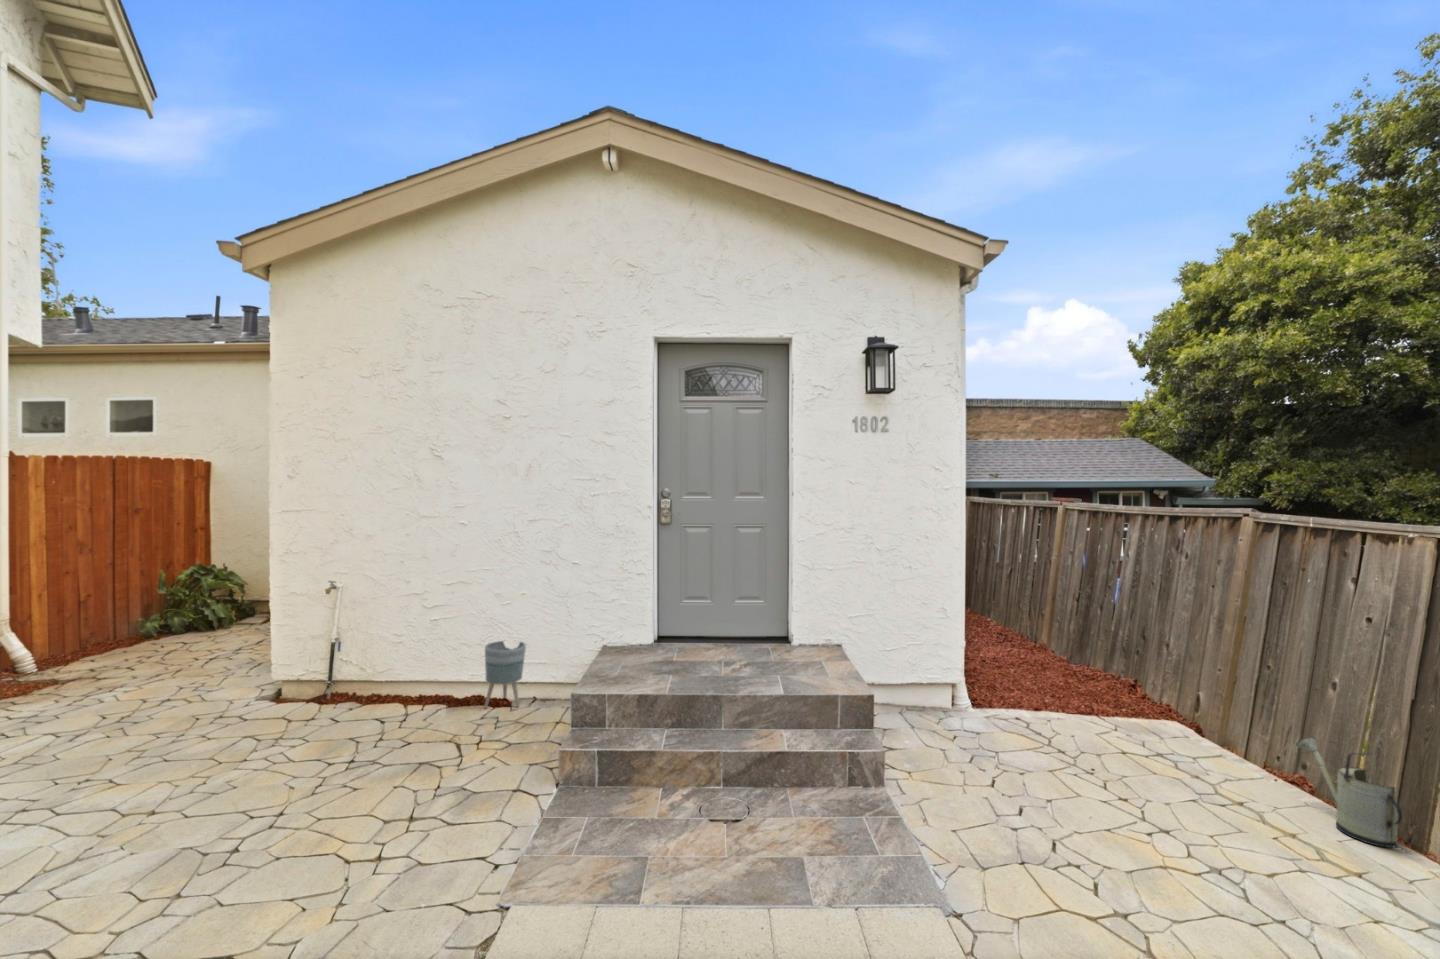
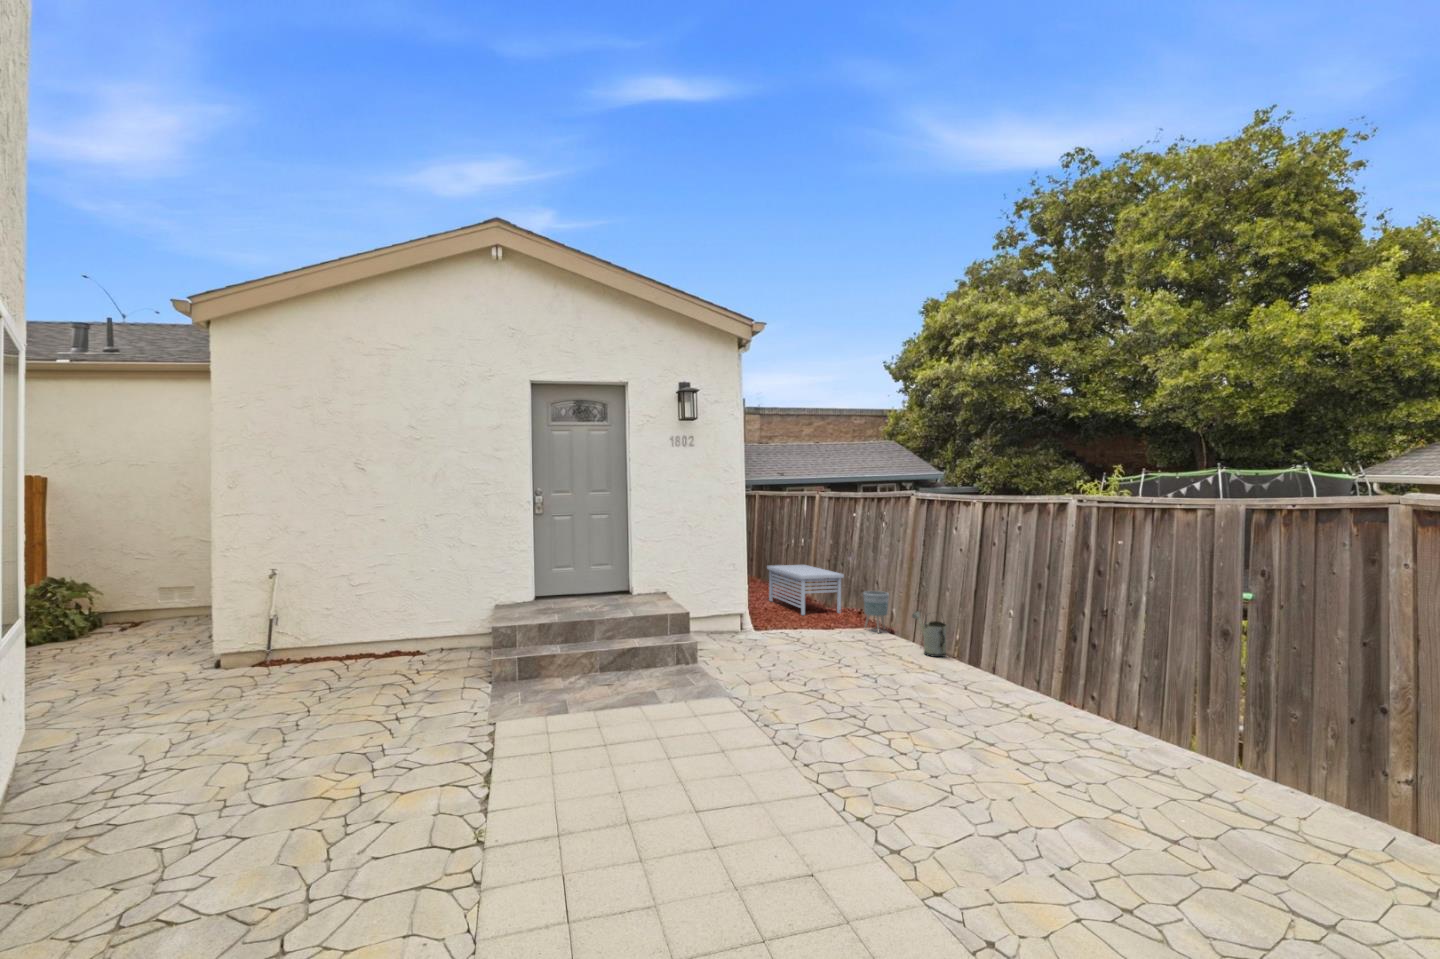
storage bench: none [982,601,1114,688] -> present [767,565,844,615]
planter: present [484,641,526,708] -> present [863,591,889,633]

